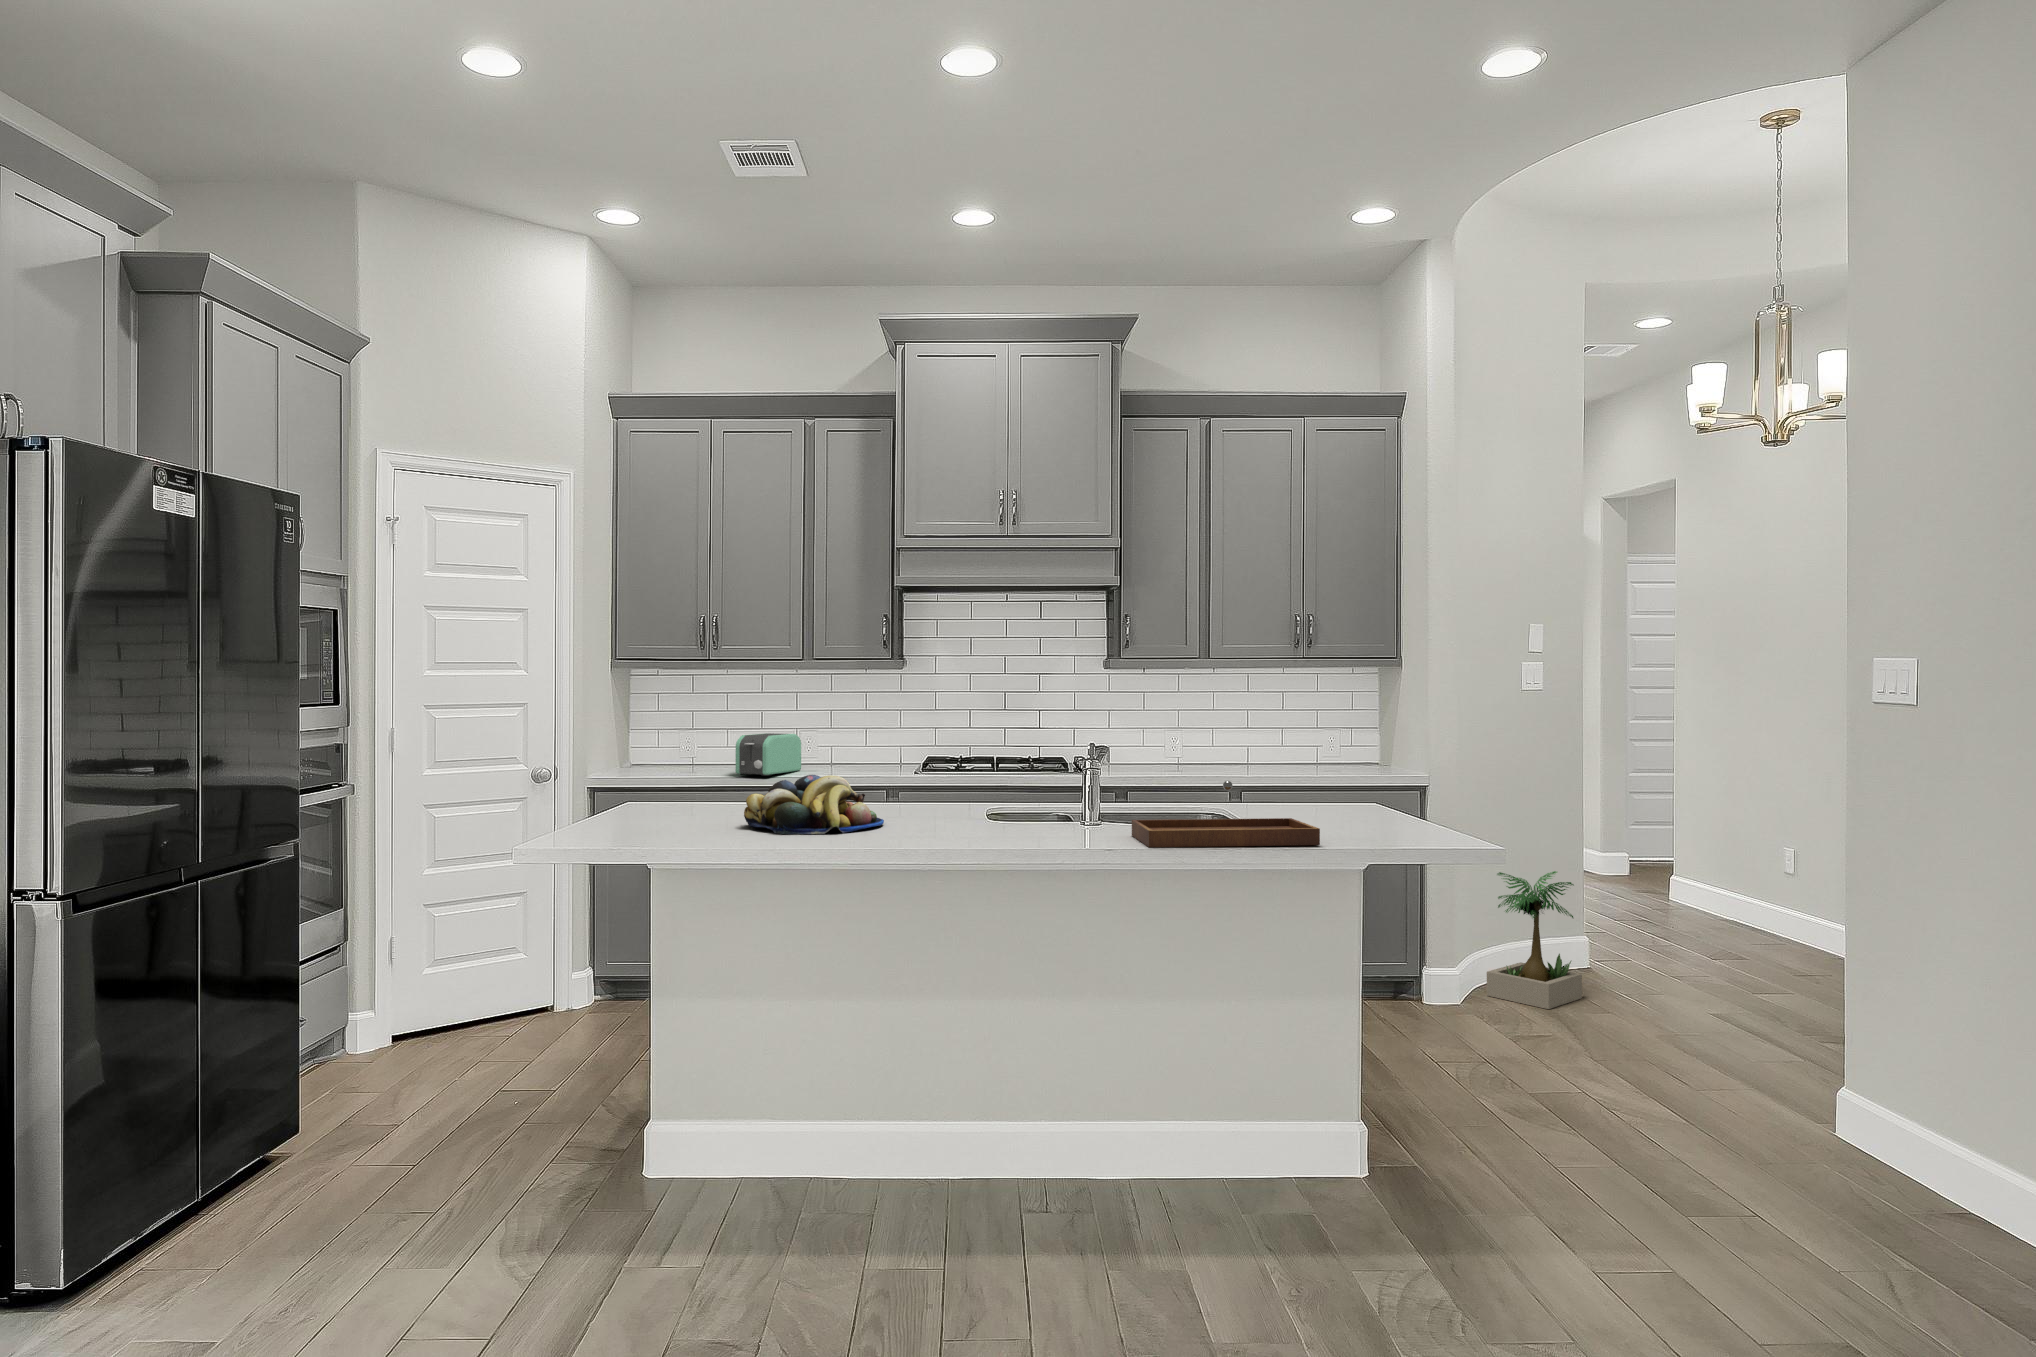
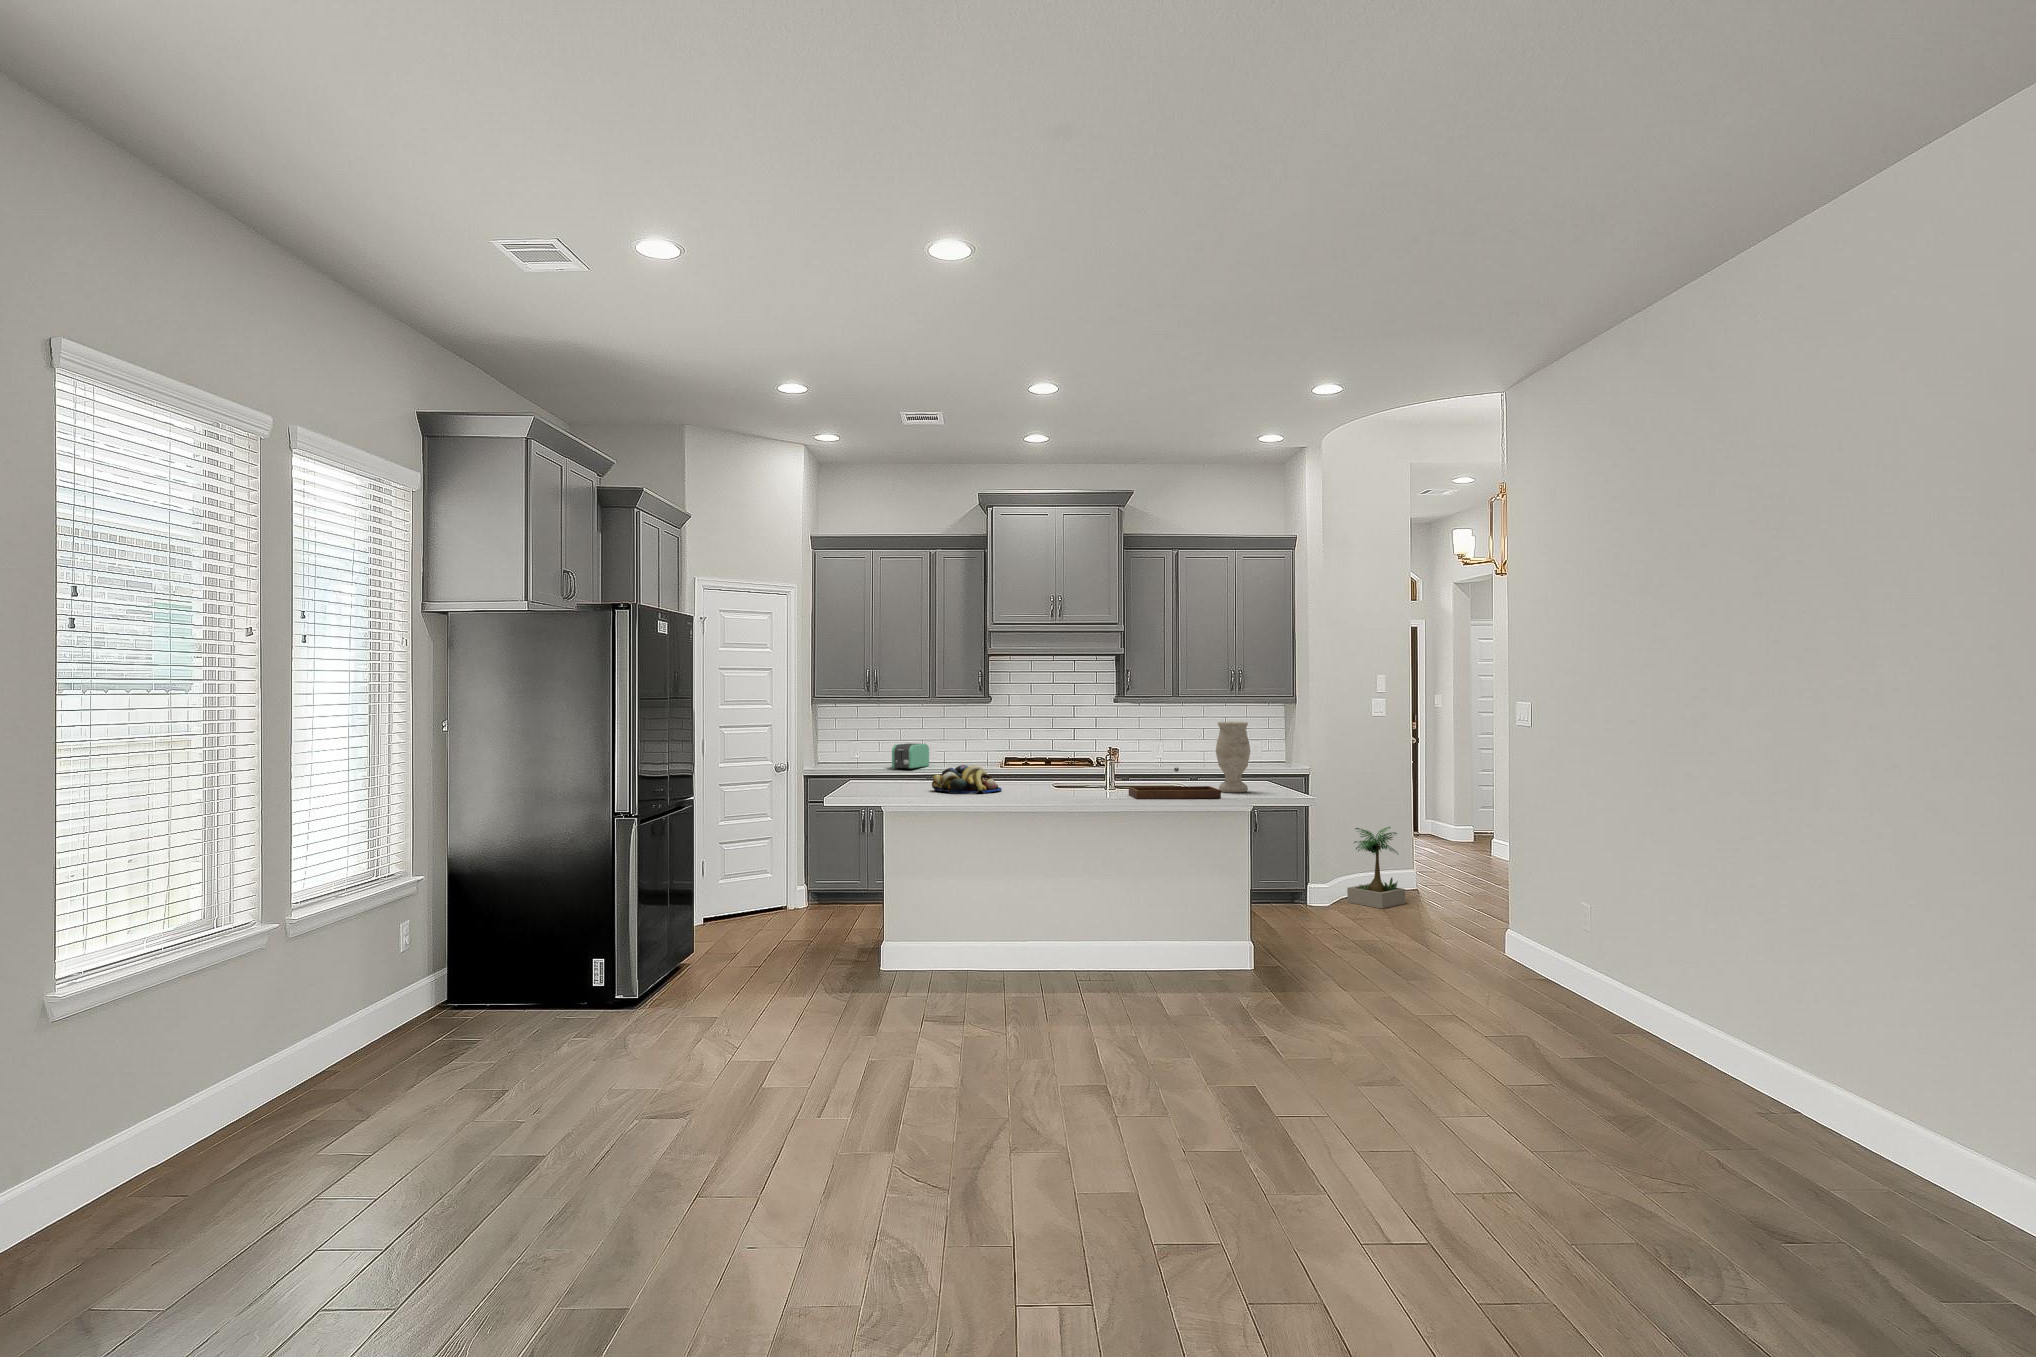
vase: none [1299,692,1367,829] -> present [1216,722,1251,793]

